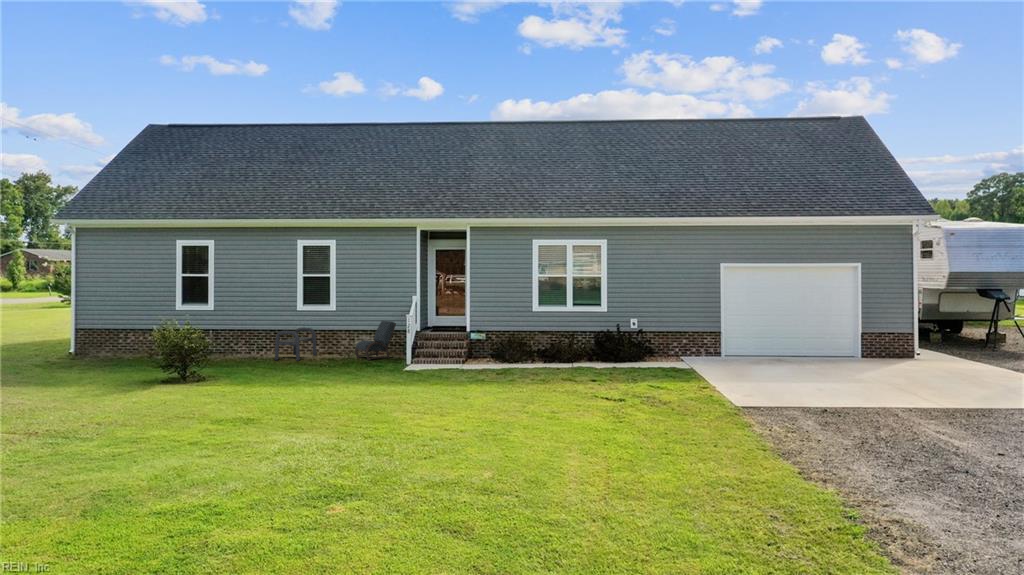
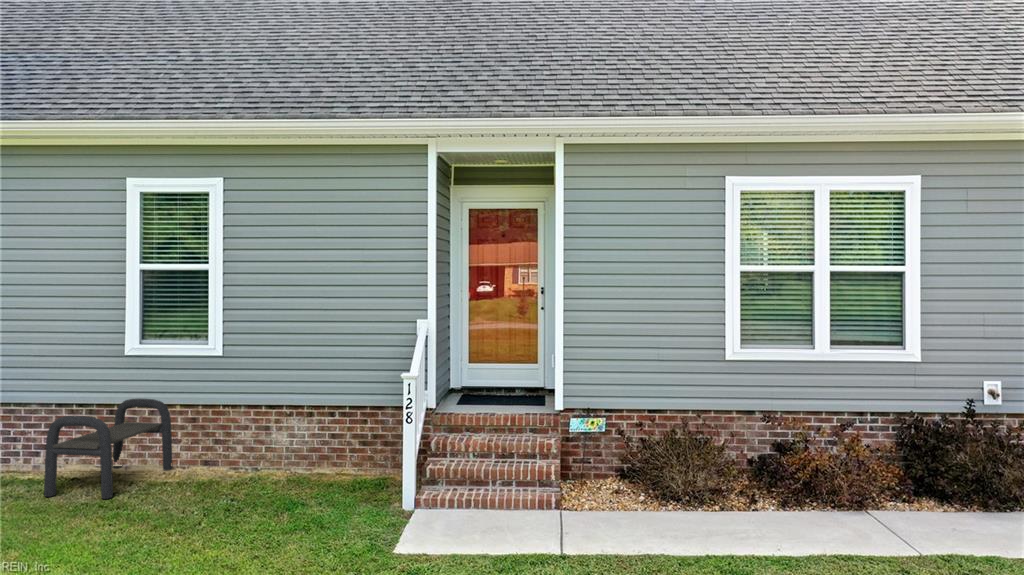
lounge chair: present [355,321,396,360] -> none [267,381,376,496]

